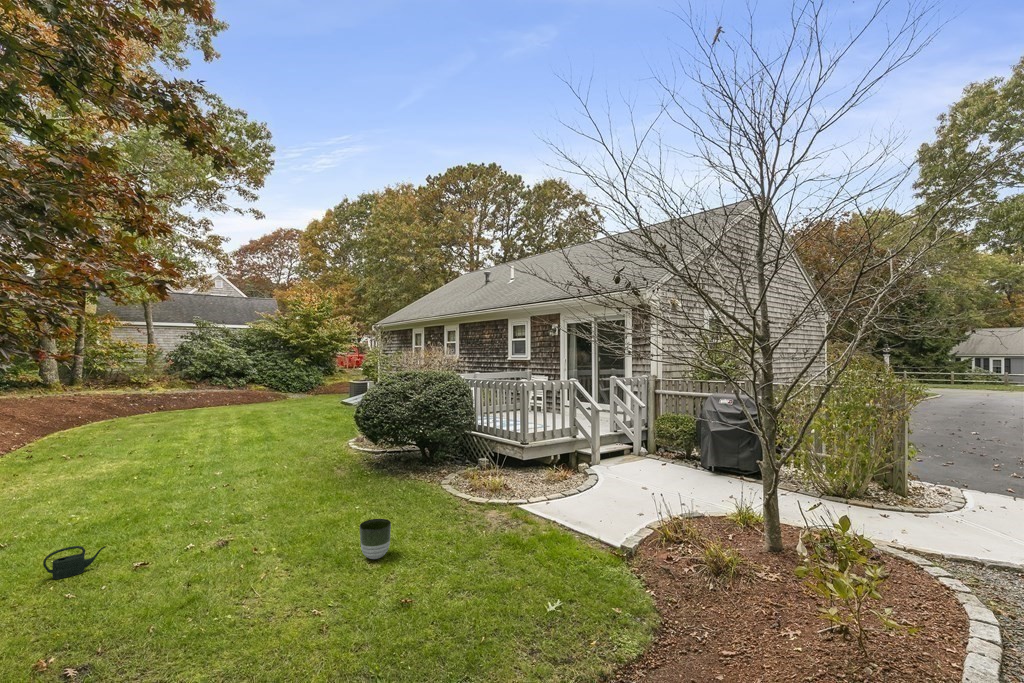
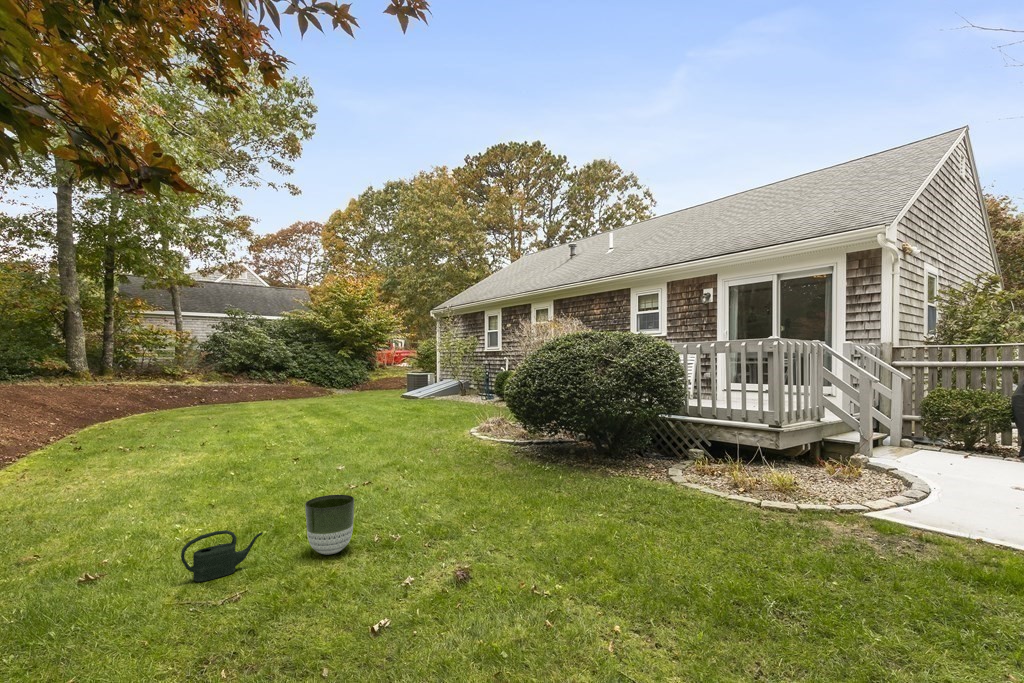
planter: present [360,519,391,559] -> present [305,495,354,555]

